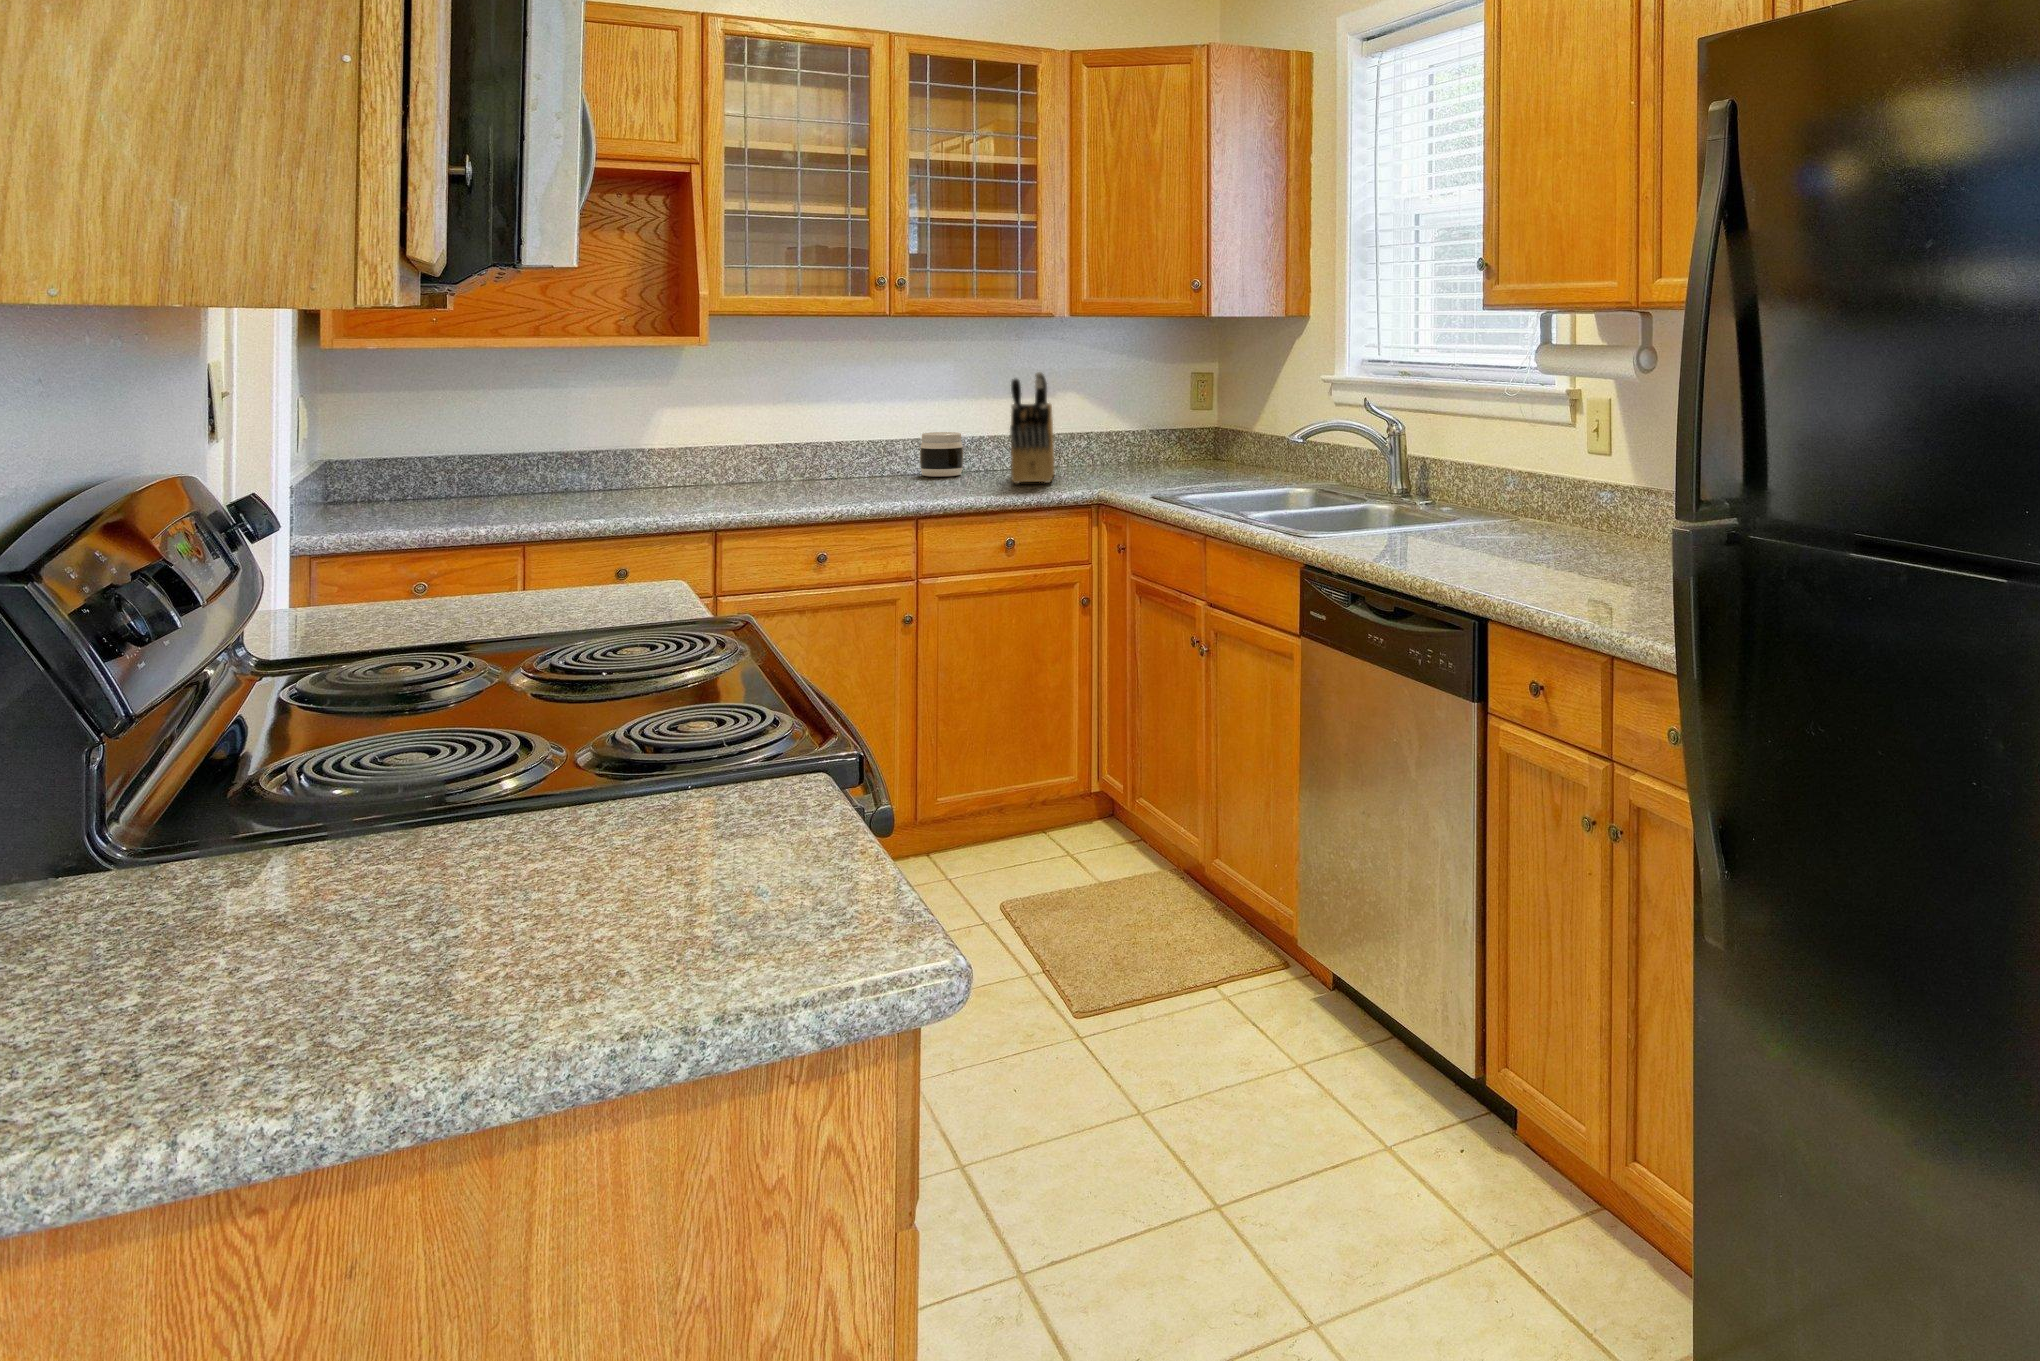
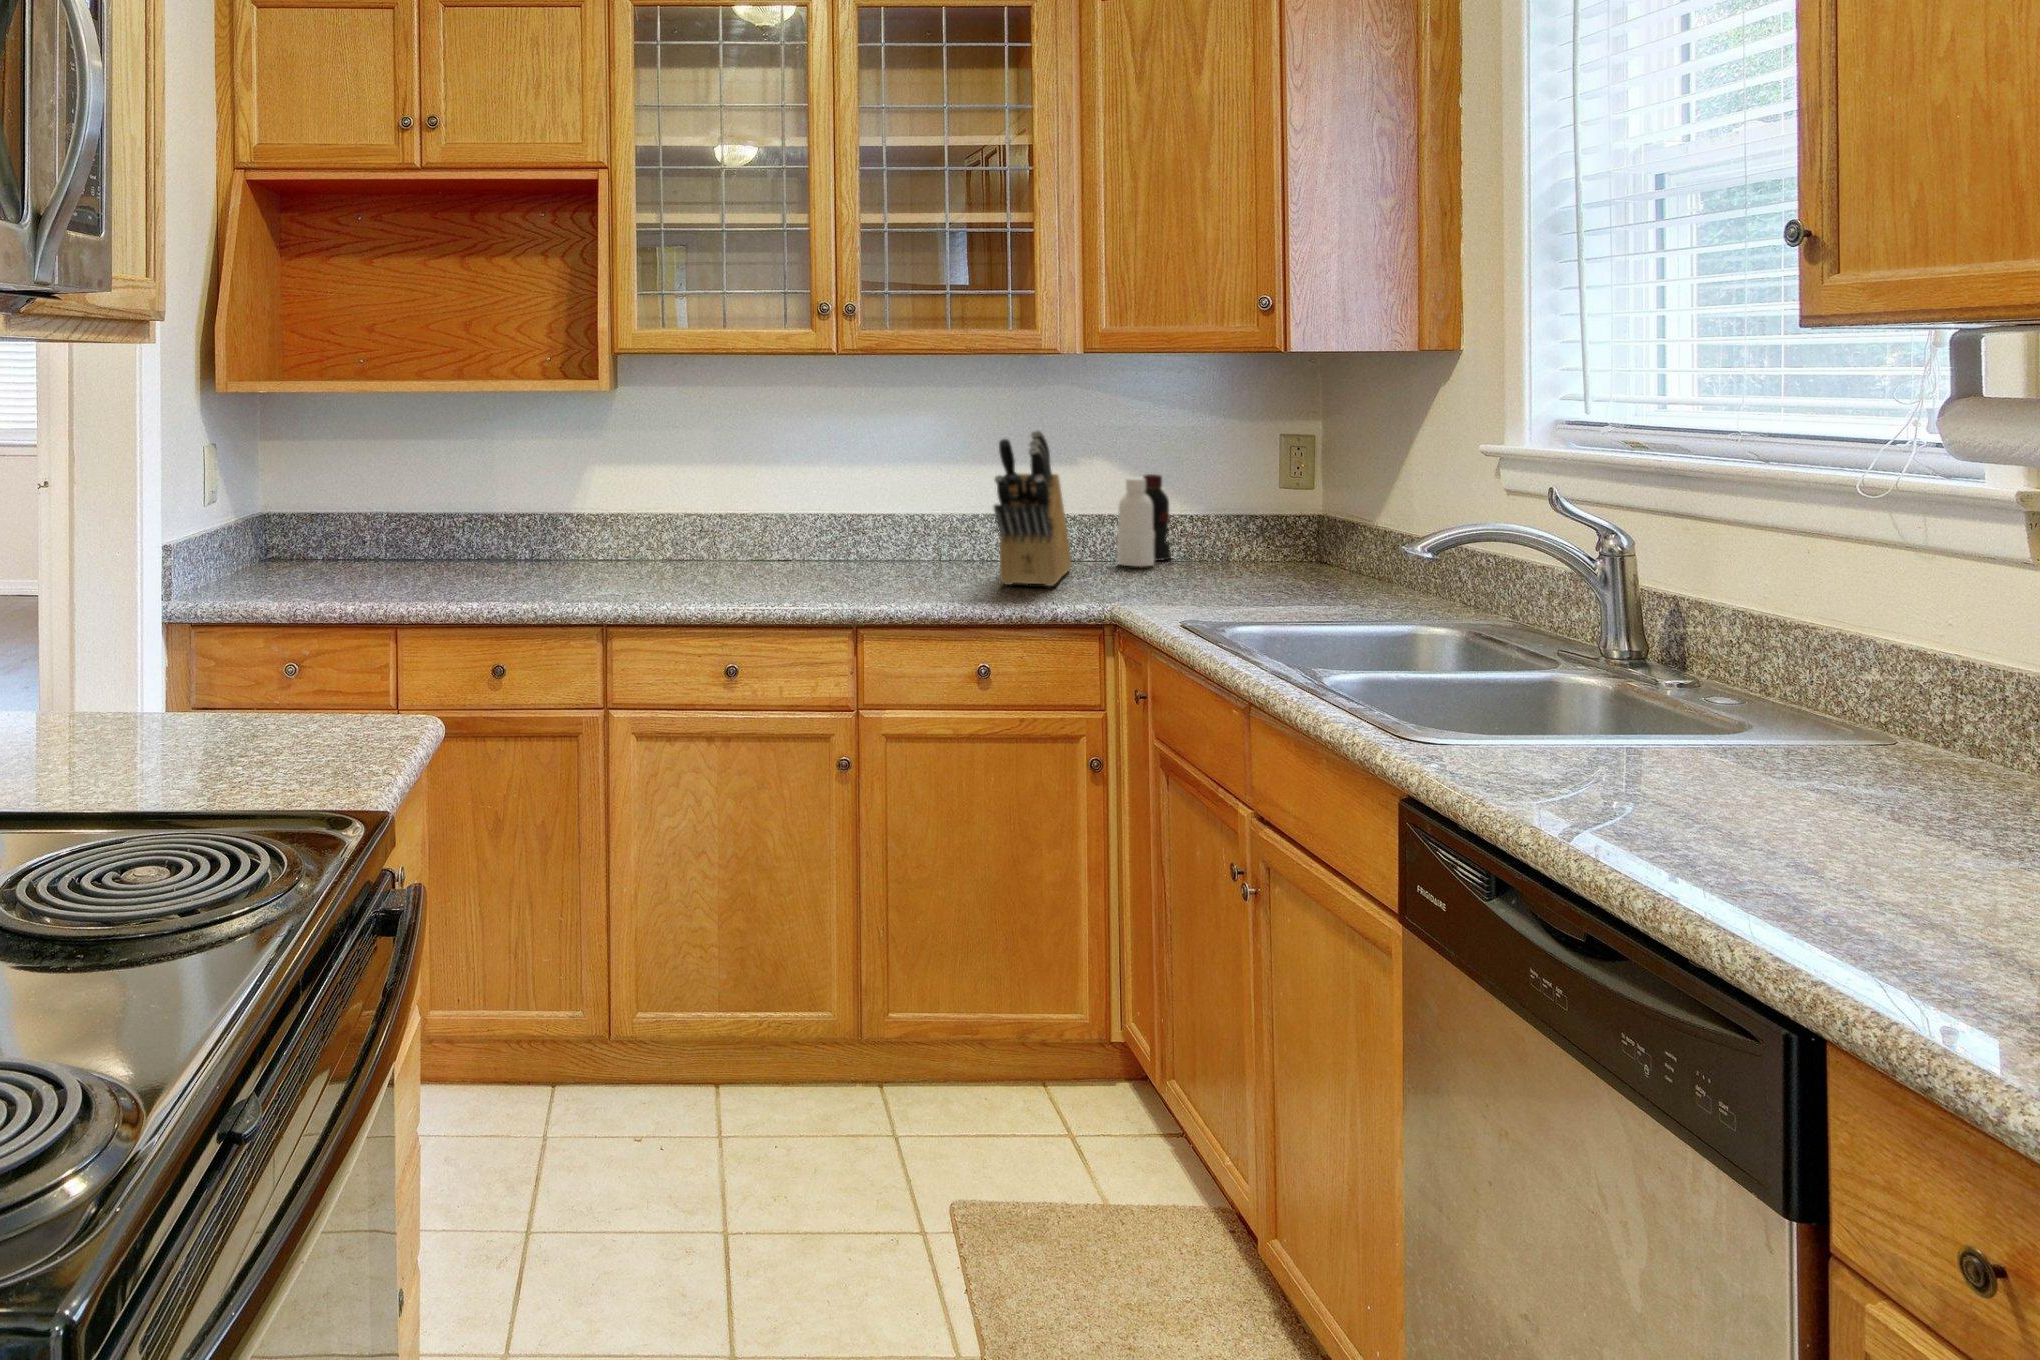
bottle: none [1085,405,1120,470] -> present [1117,474,1171,567]
jar: present [920,432,963,477] -> none [897,506,951,566]

